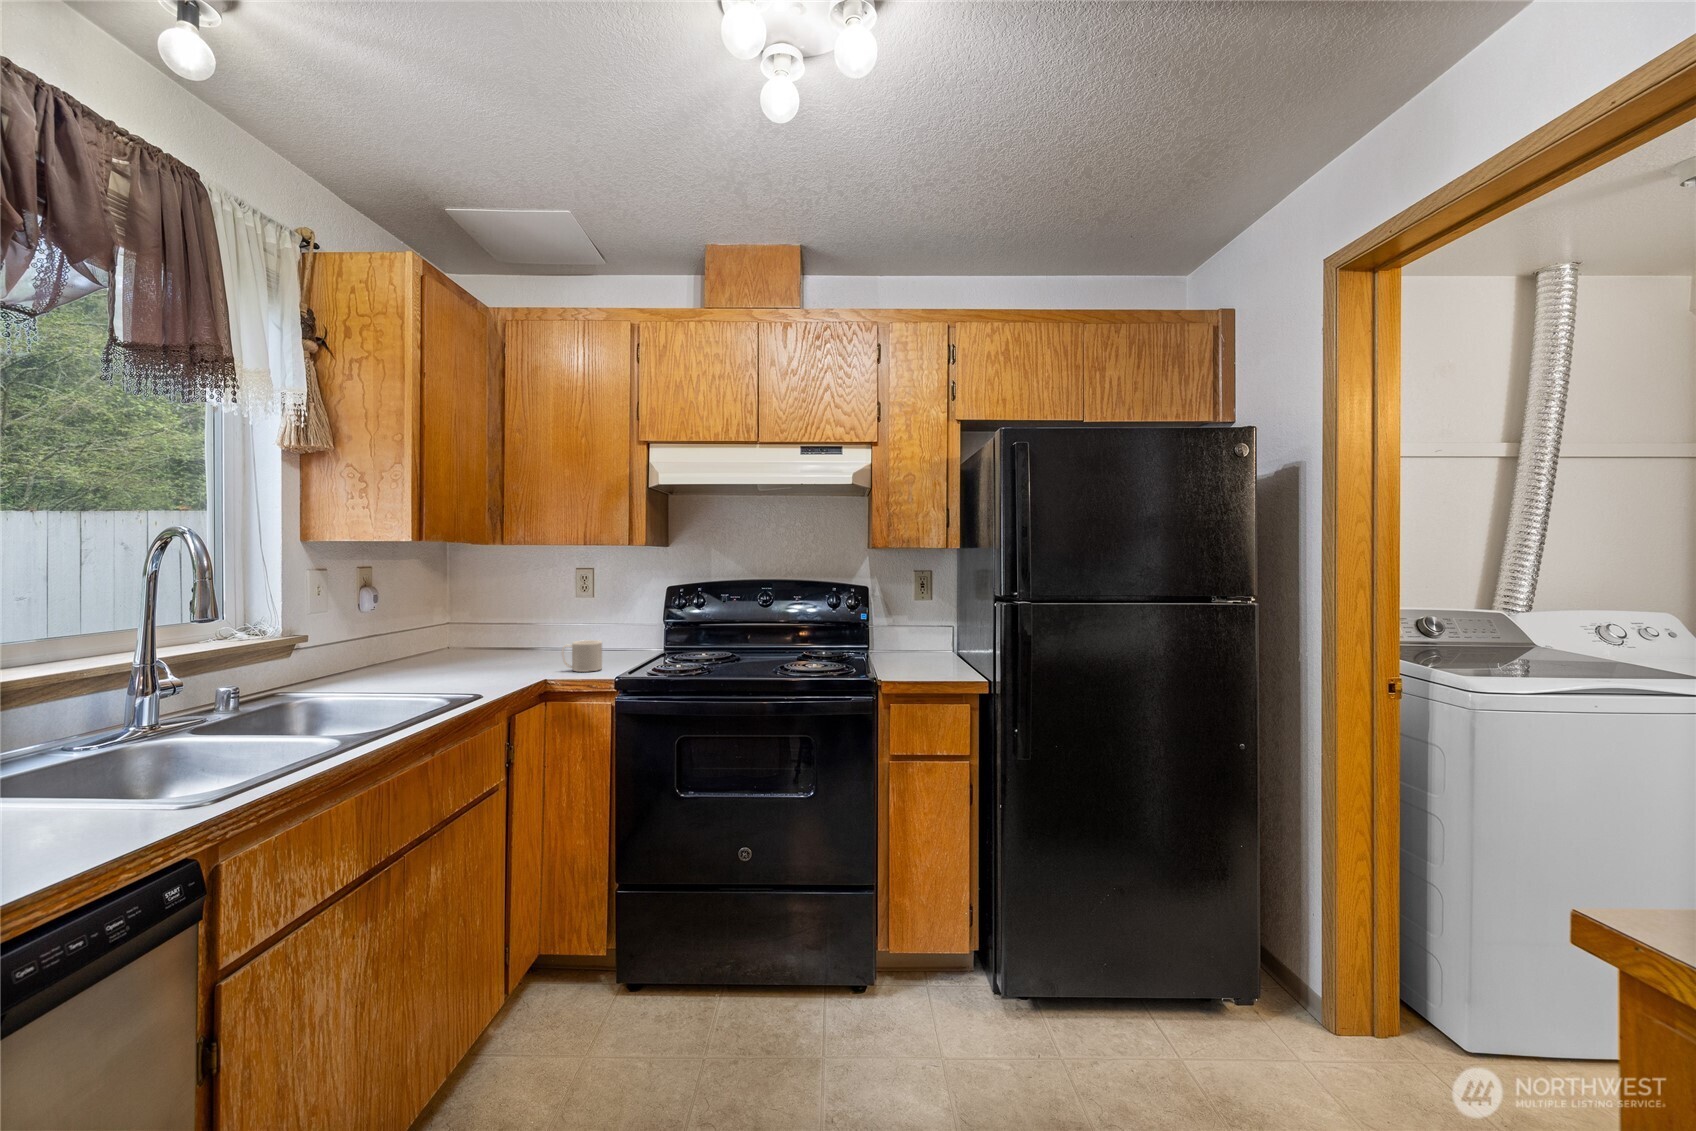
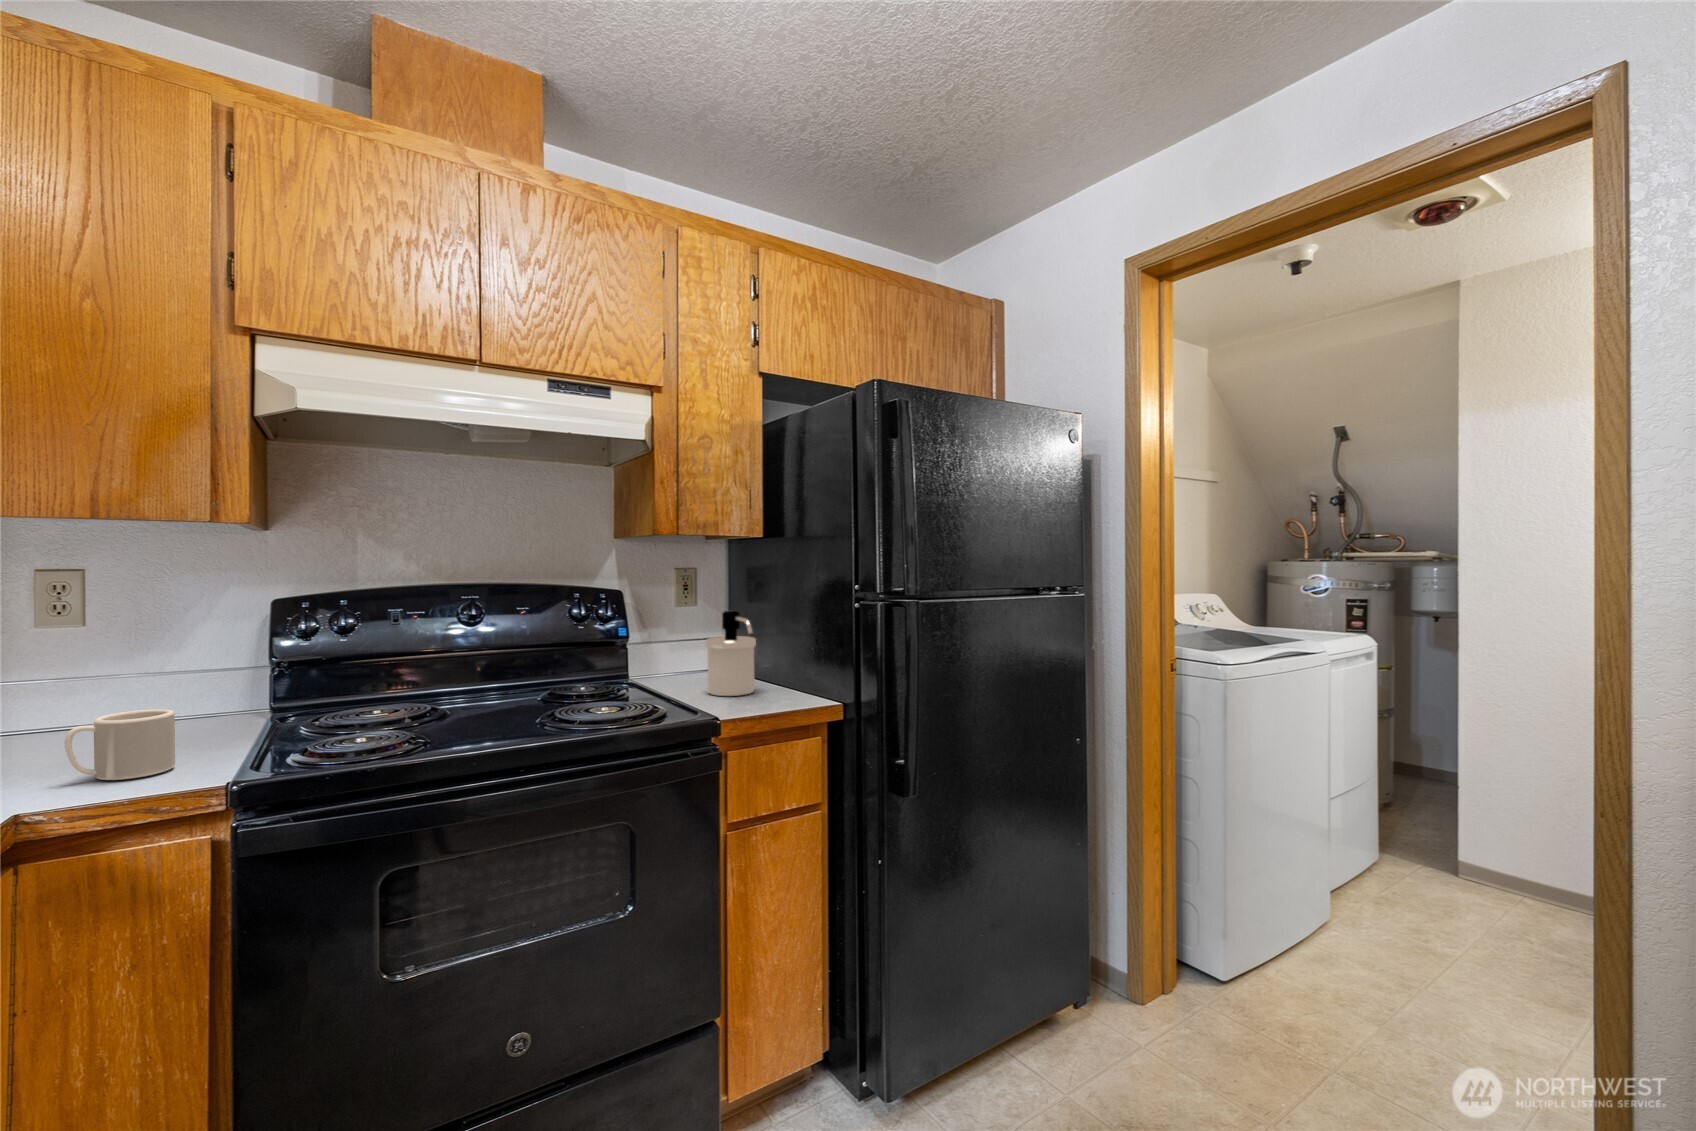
soap dispenser: none [901,604,938,667] -> present [706,611,756,696]

